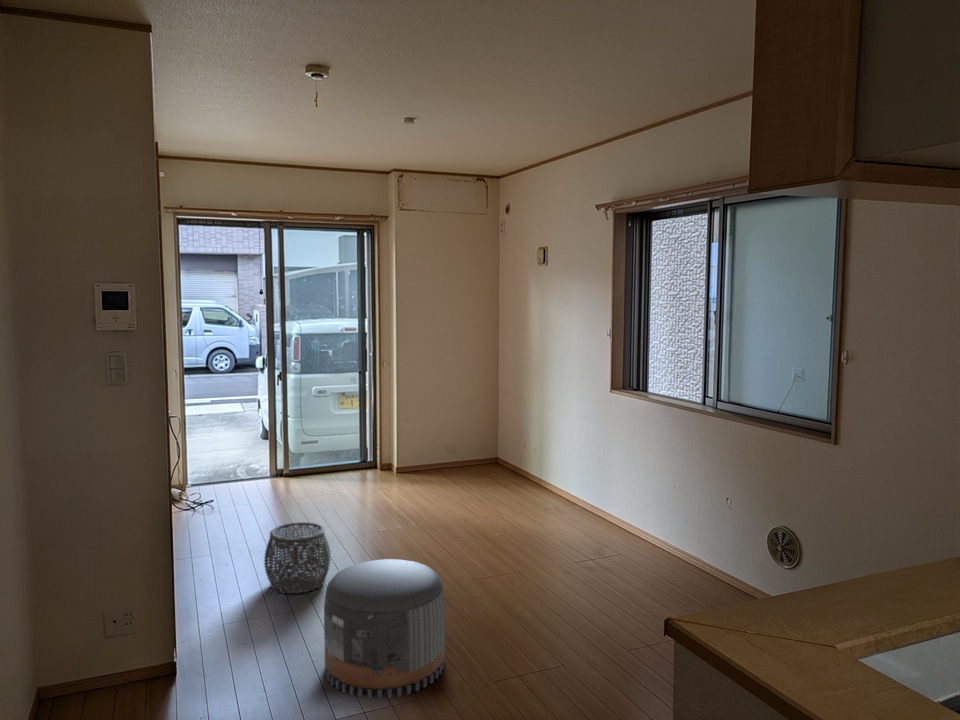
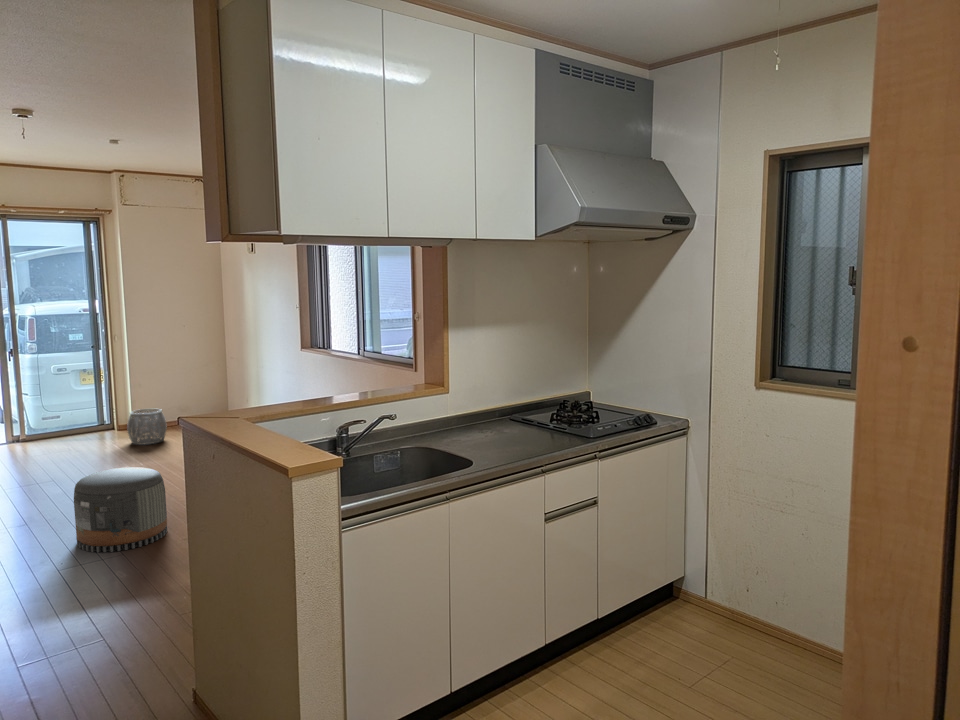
woven basket: present [264,522,331,594] -> present [127,409,167,445]

